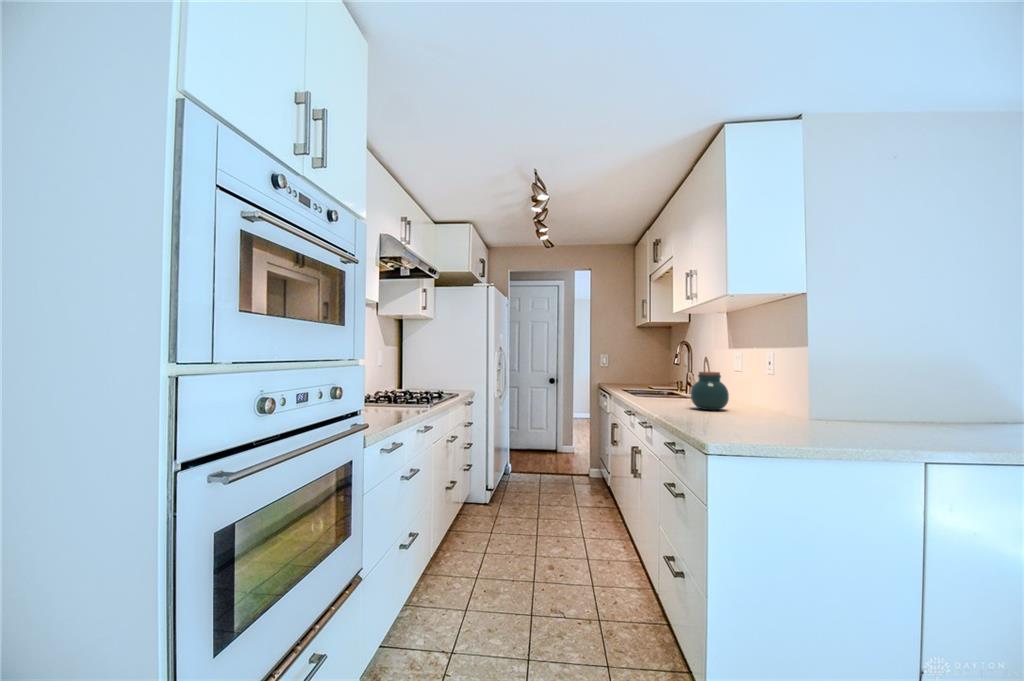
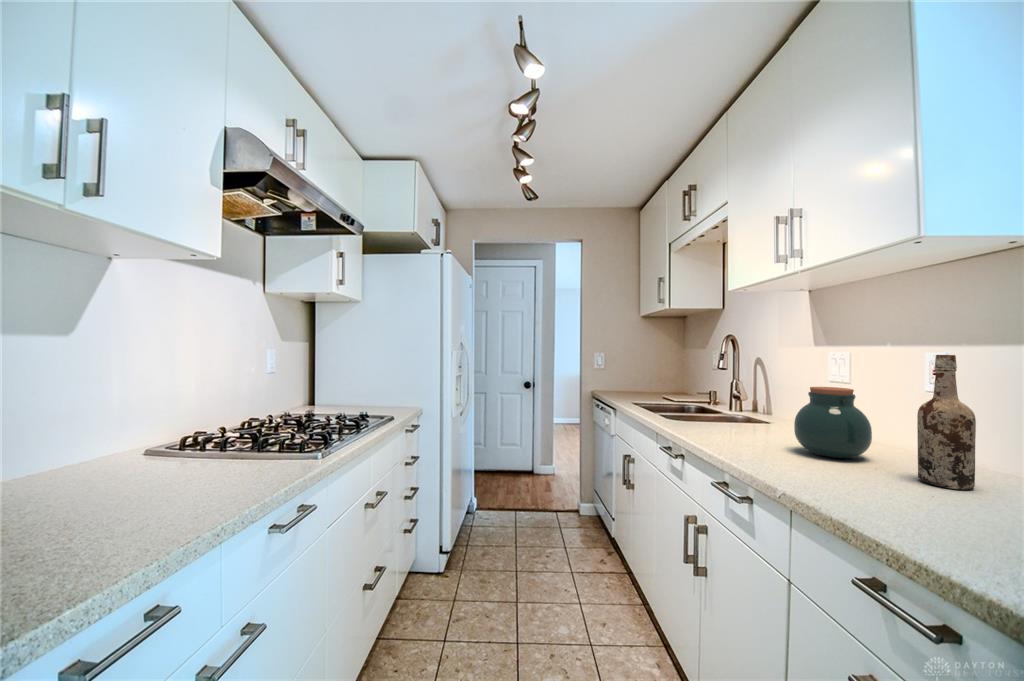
wine bottle: none [734,353,757,418] -> present [917,355,976,490]

